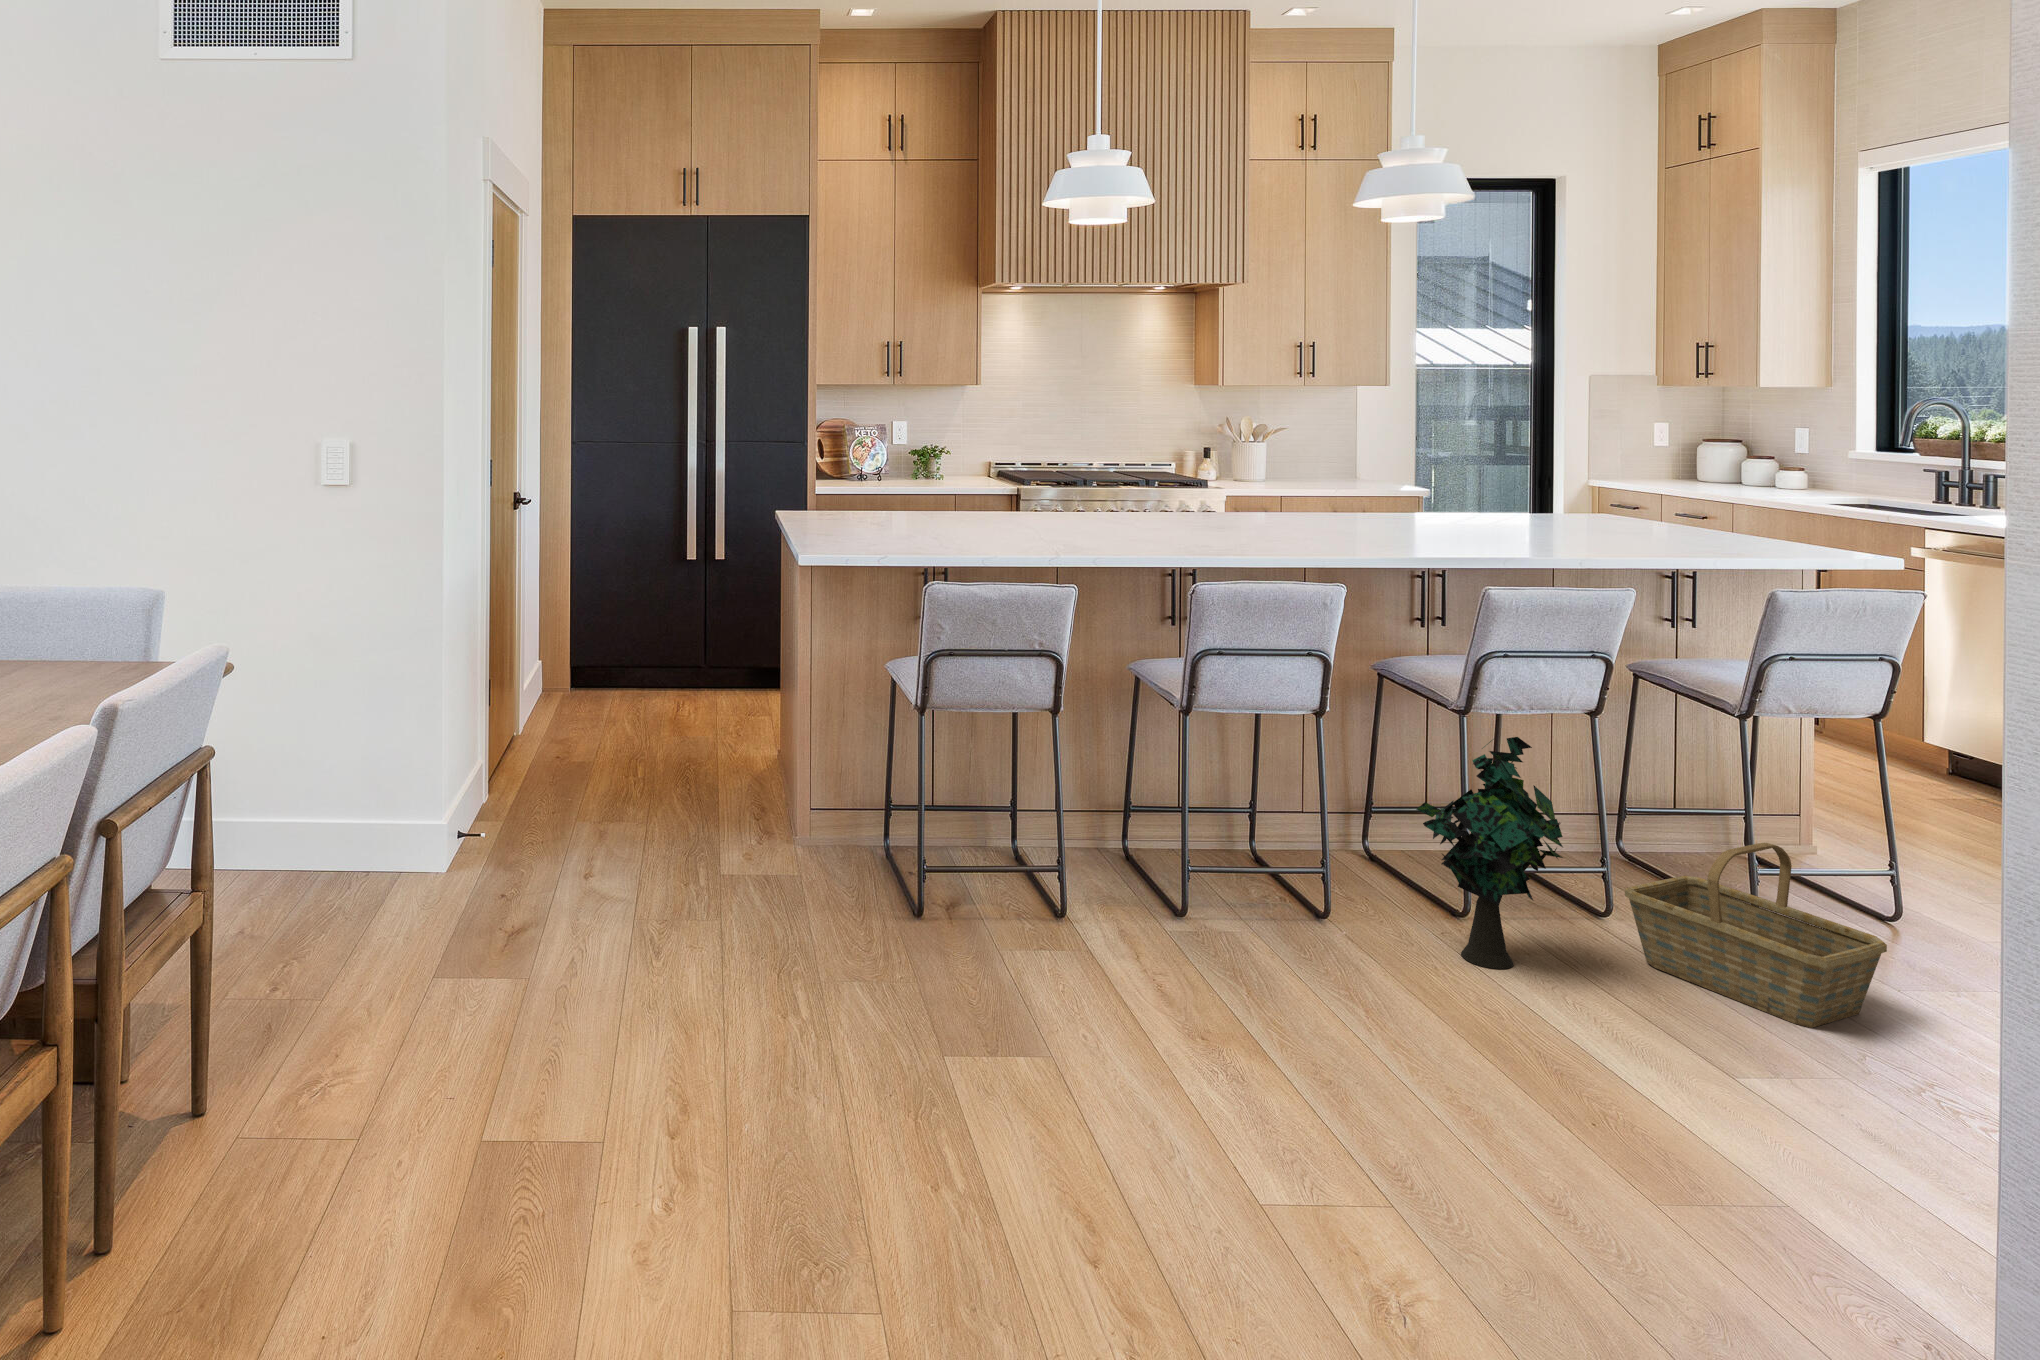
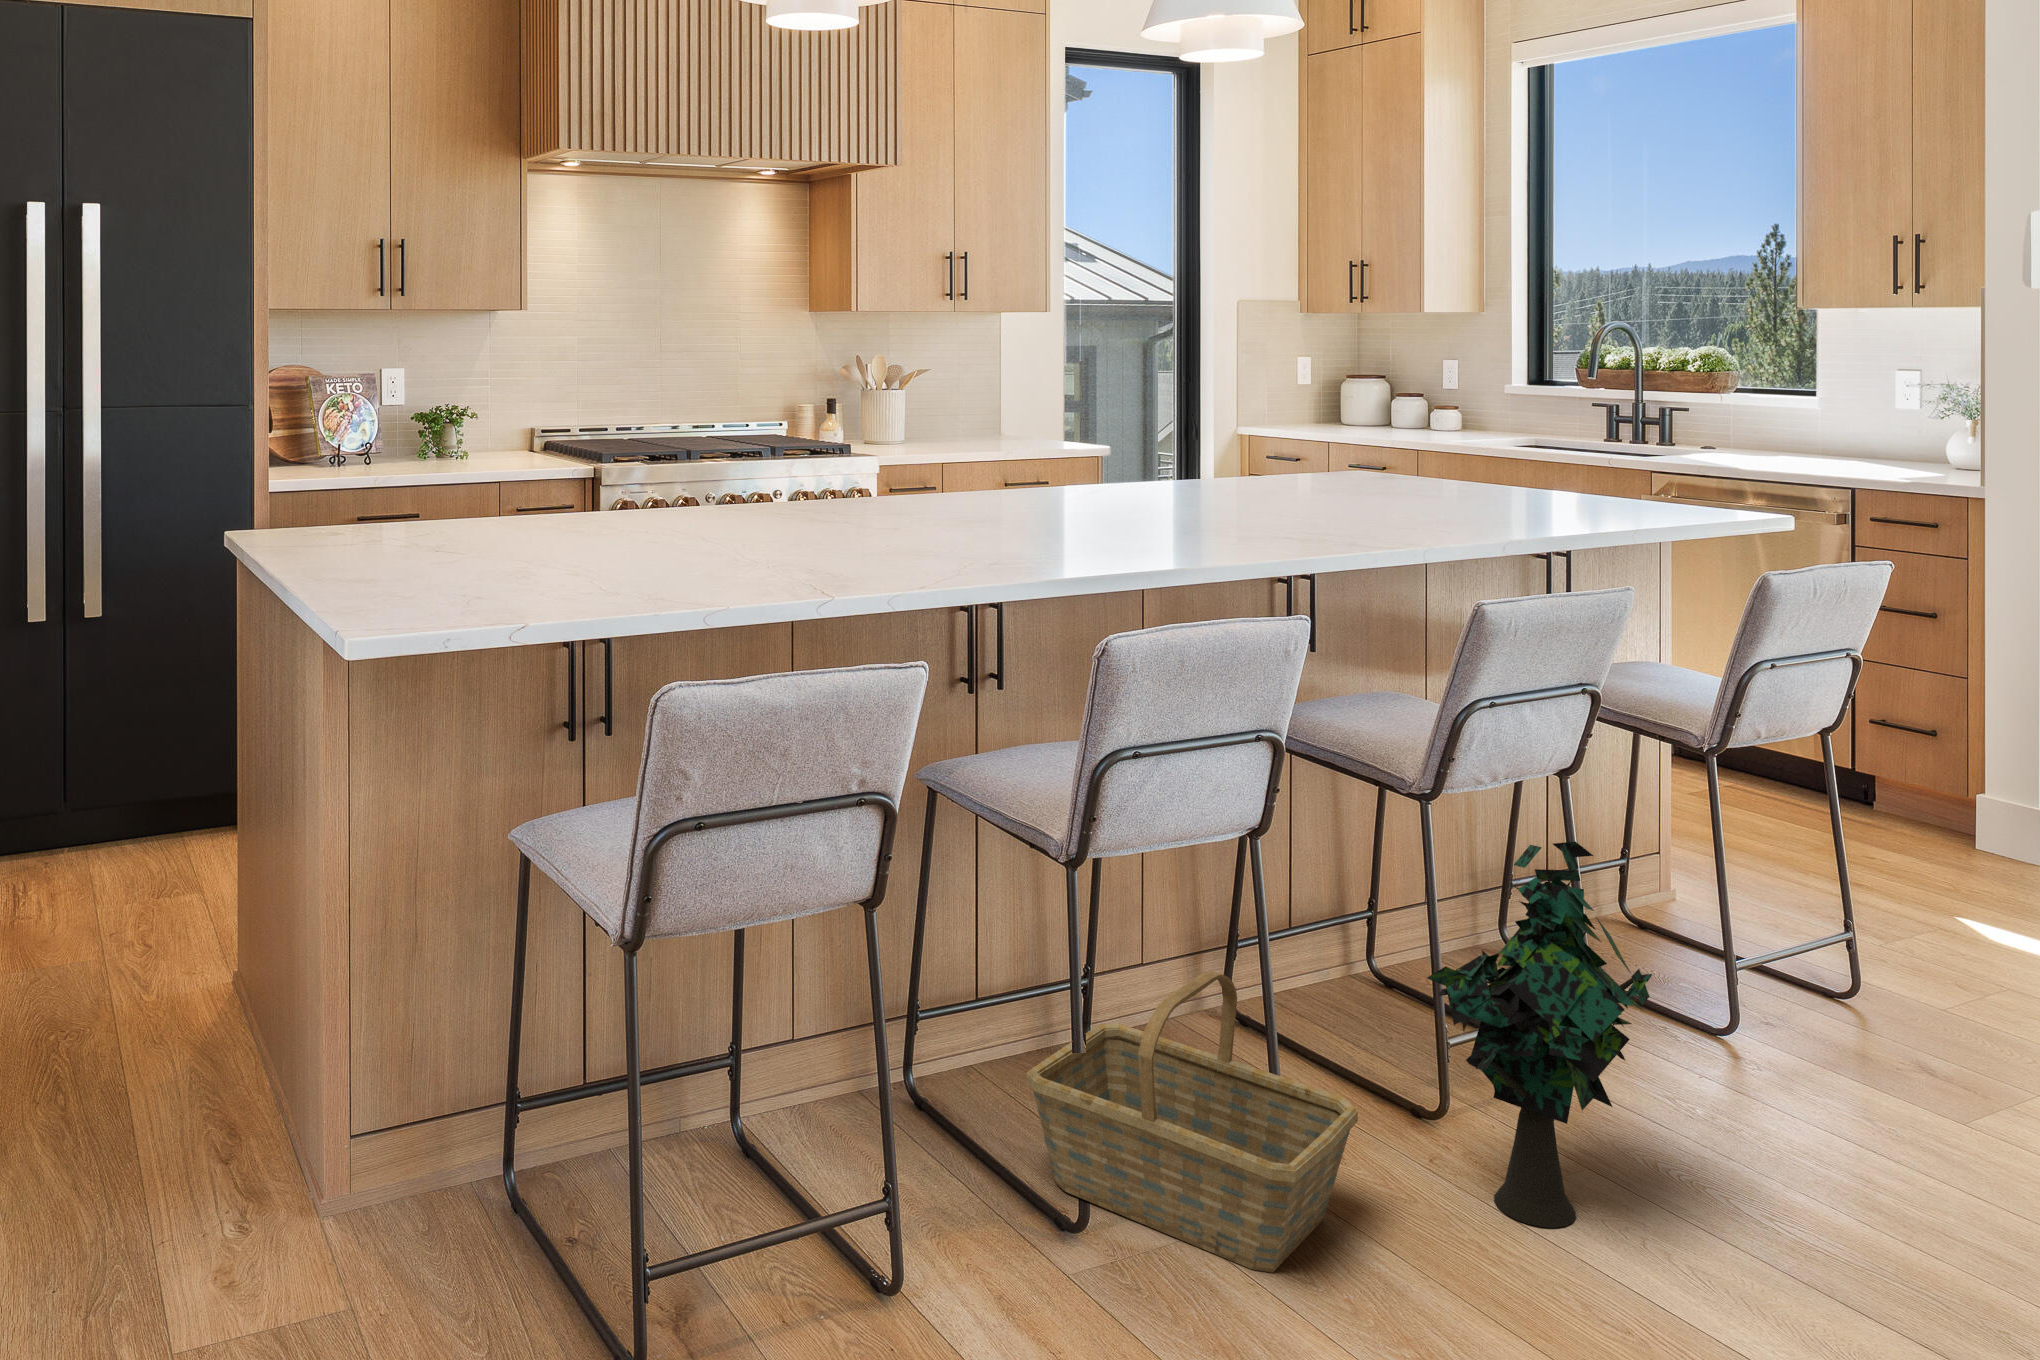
basket: present [1625,843,1887,1028] -> present [1027,971,1358,1273]

